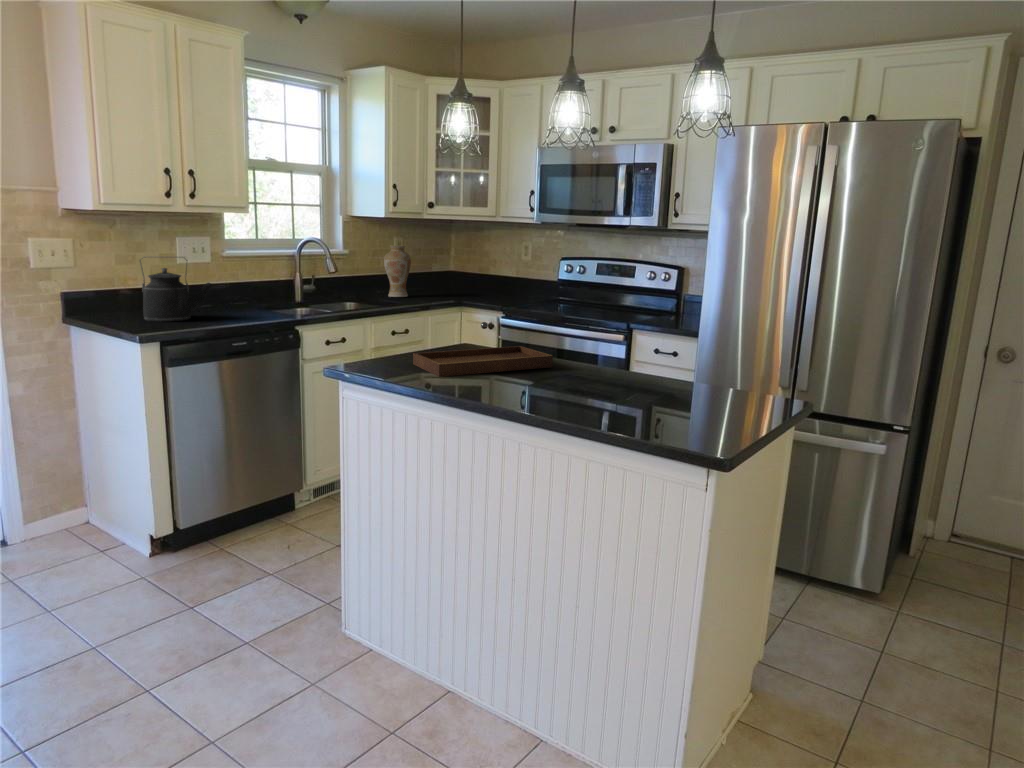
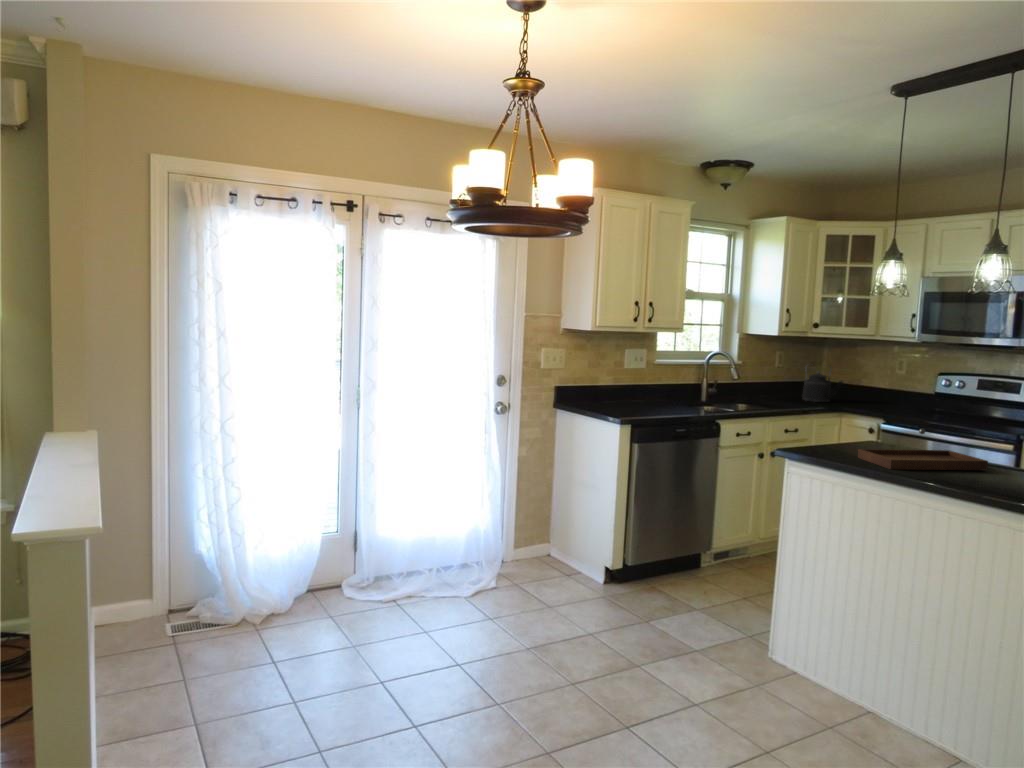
vase: present [384,246,411,297] -> none [771,358,795,401]
kettle: present [140,257,212,322] -> present [802,371,843,402]

